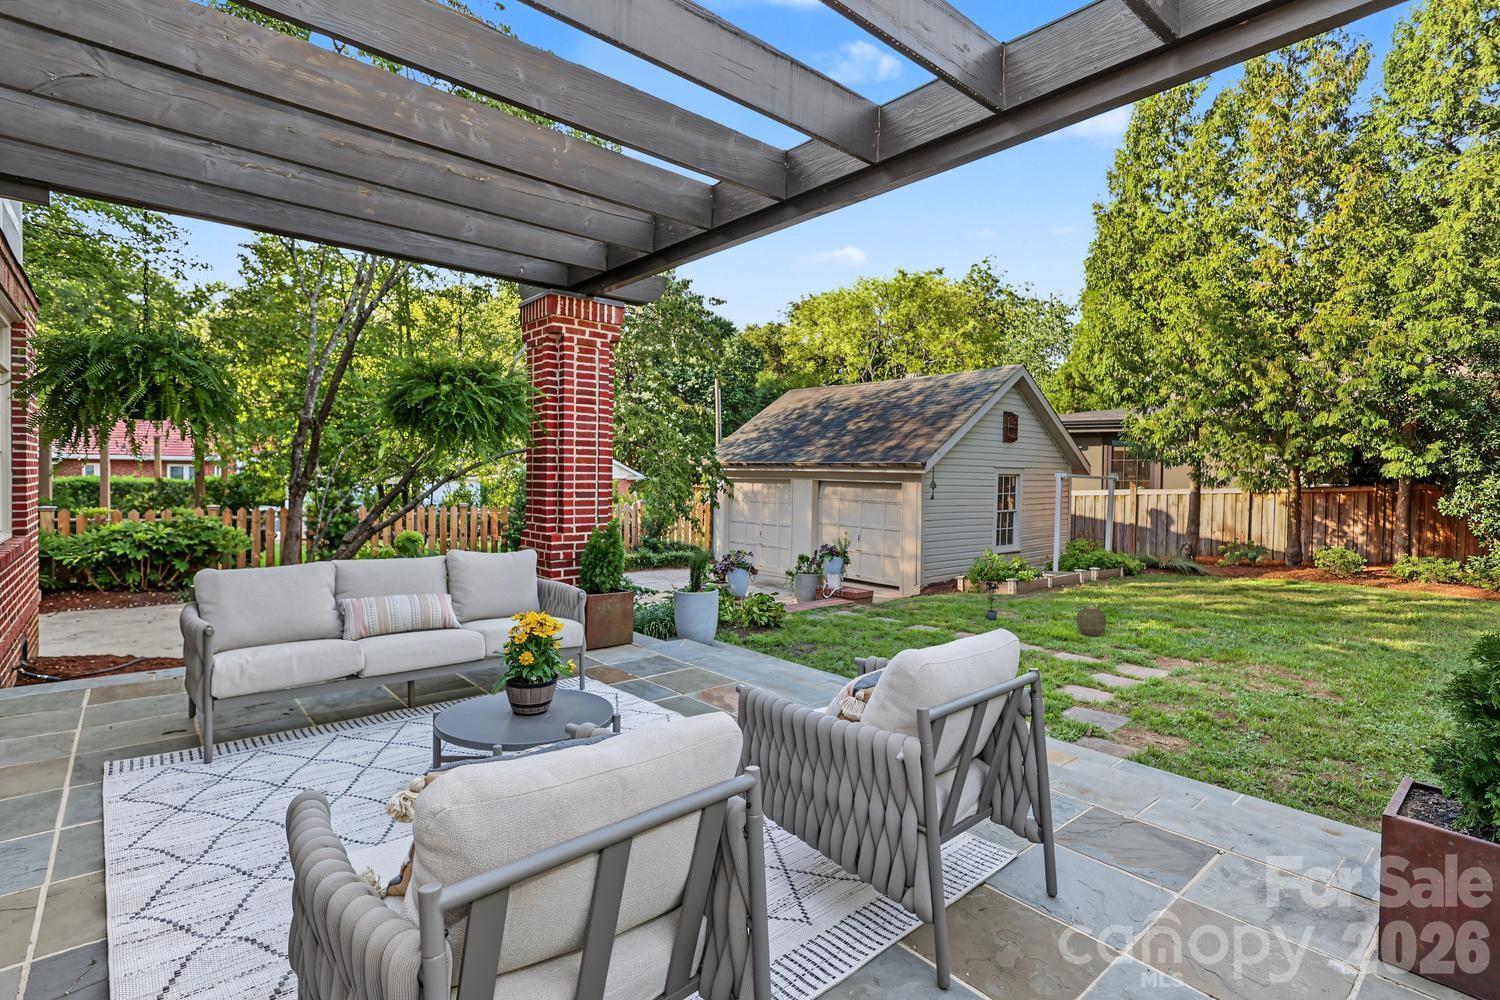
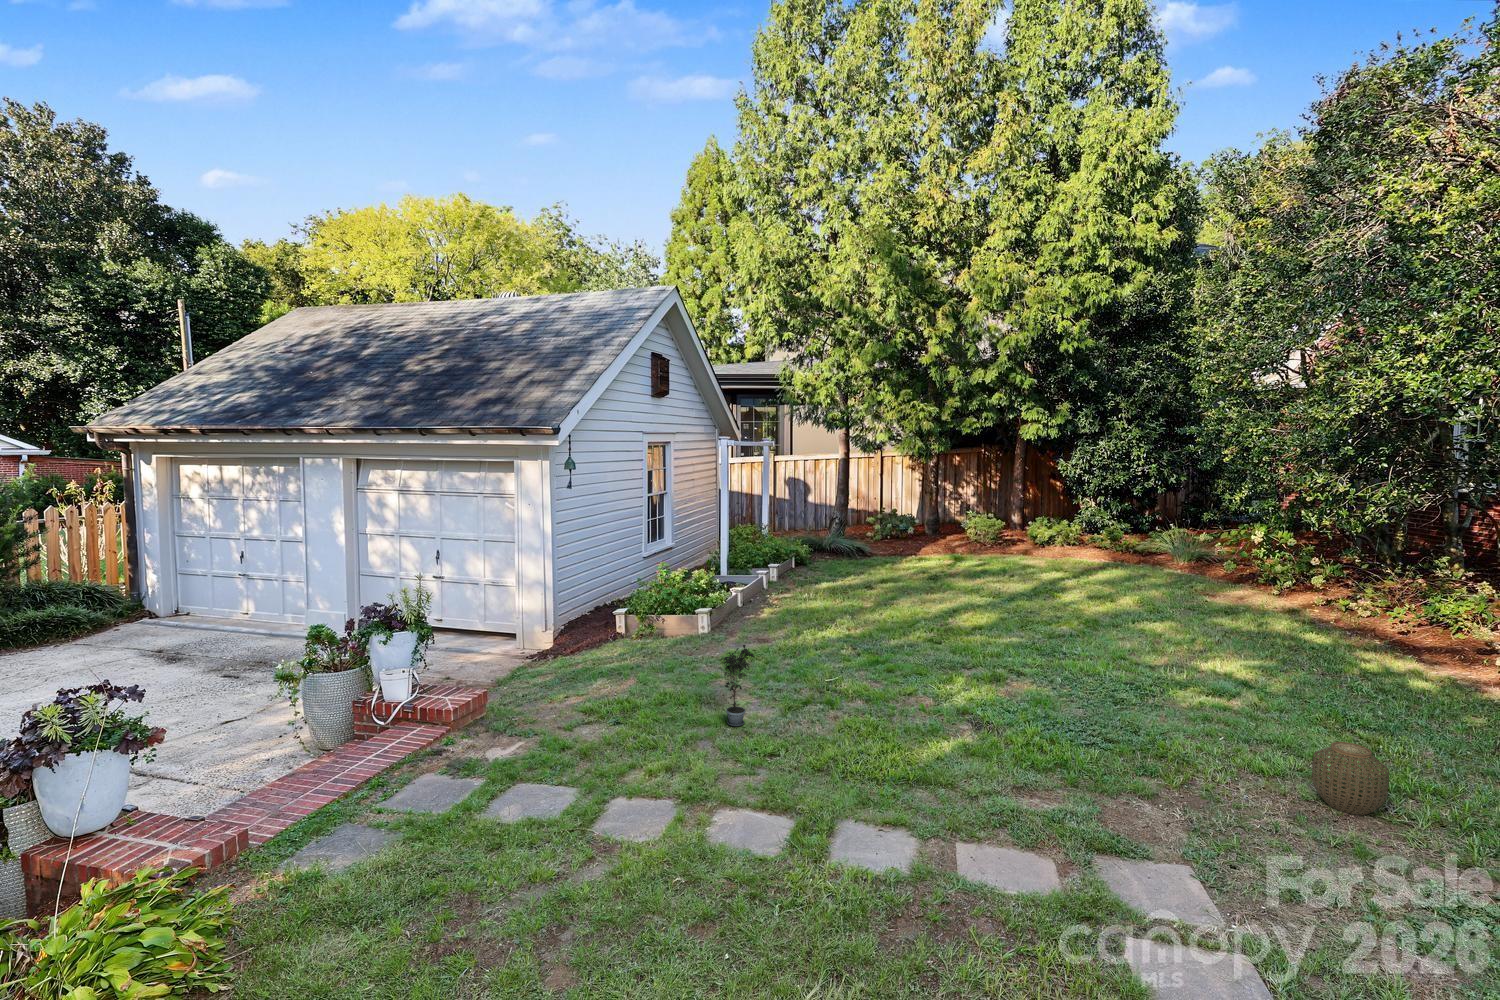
woven basket: present [1077,606,1106,636] -> present [1312,742,1389,815]

